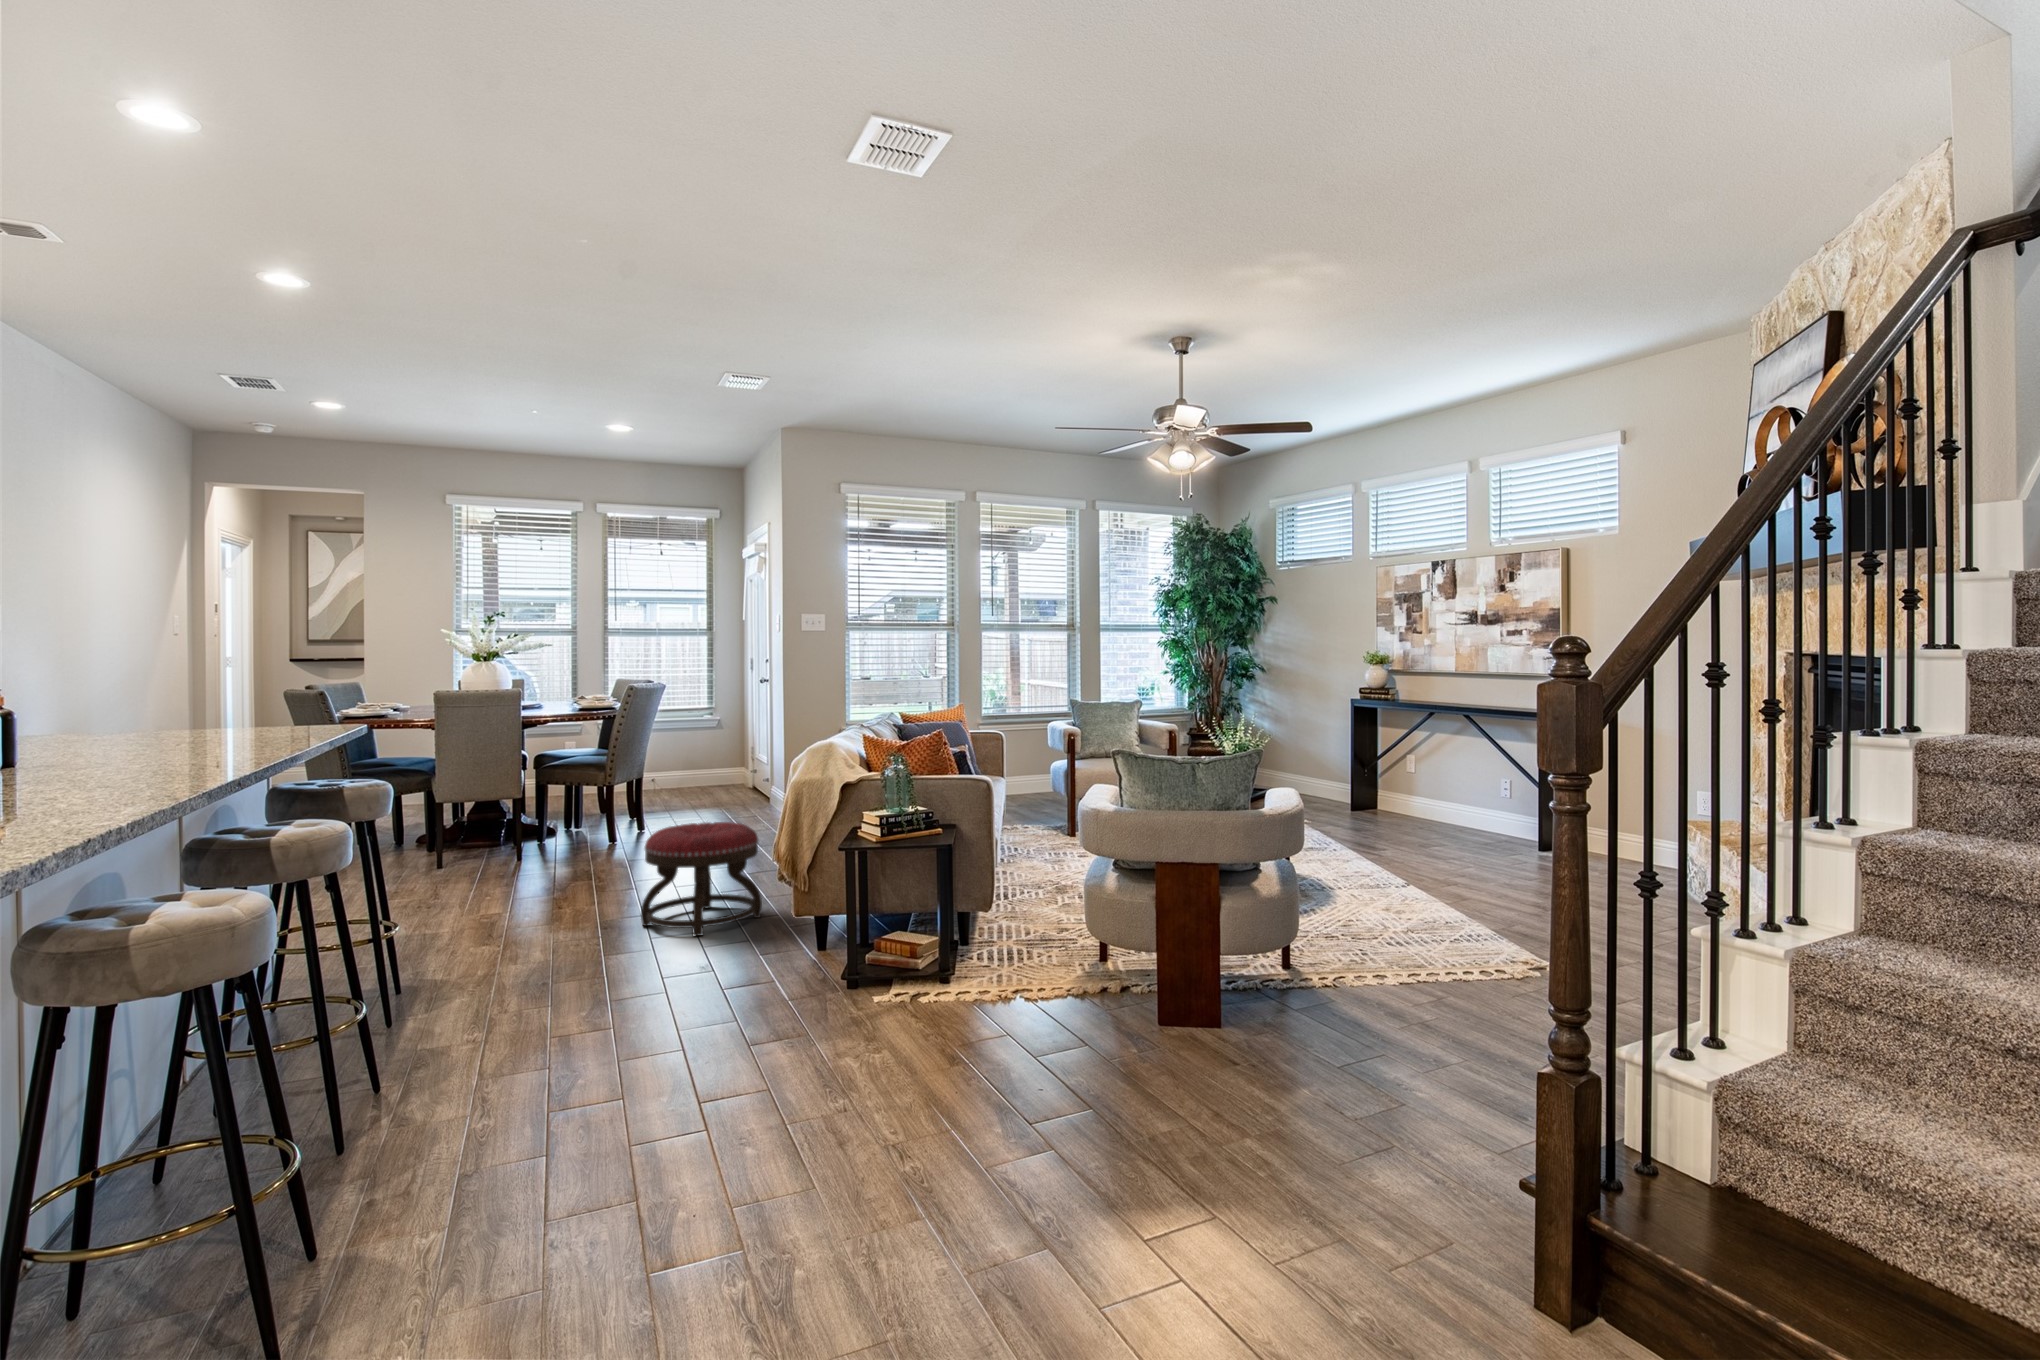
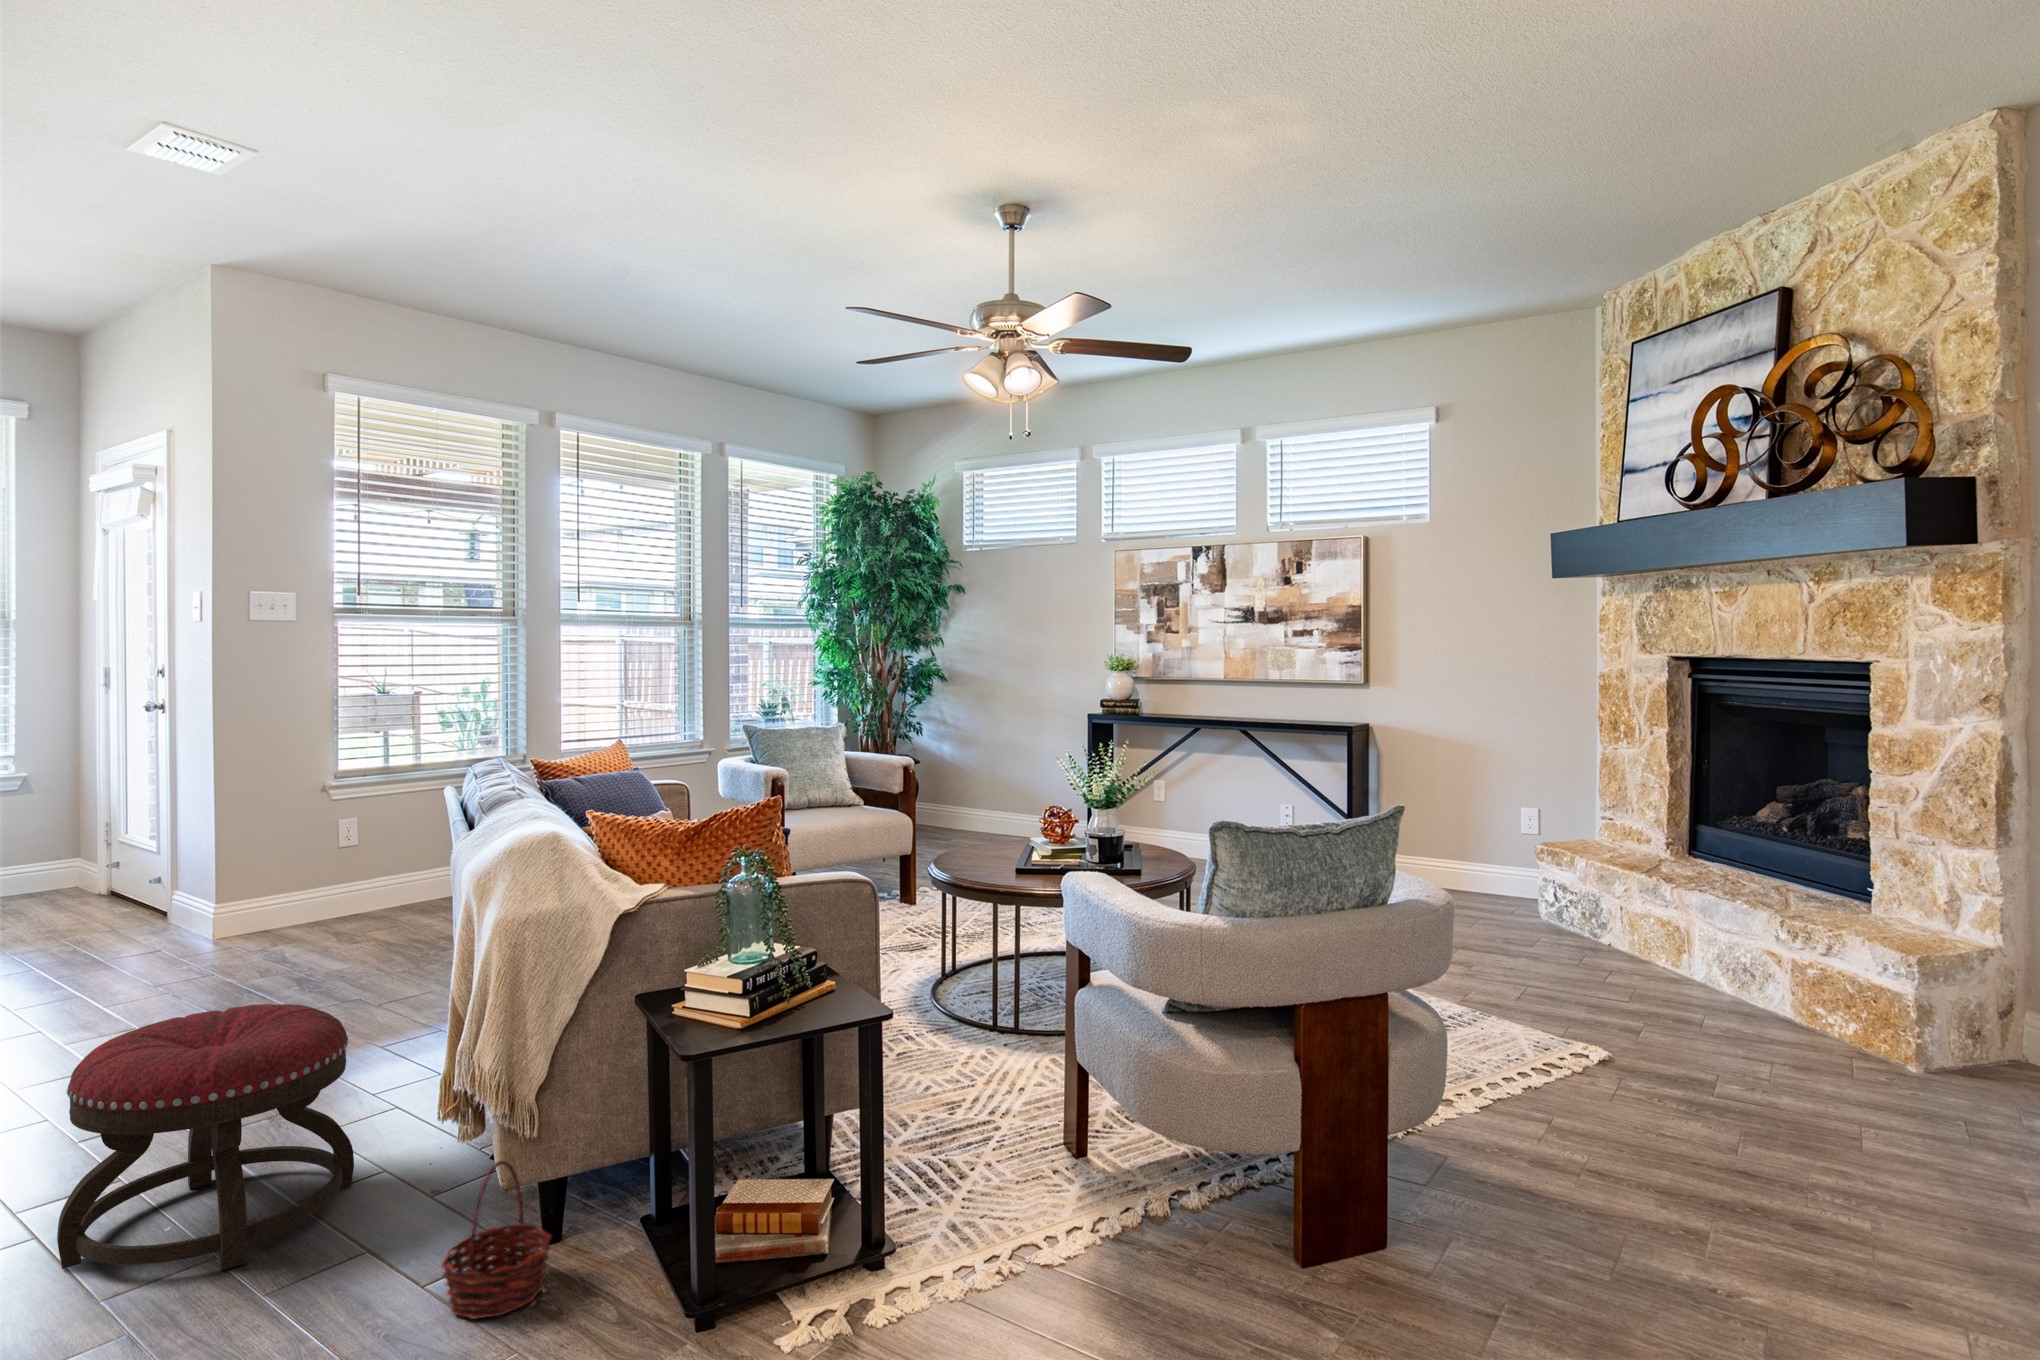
basket: none [756,897,807,968] -> present [441,1161,552,1319]

